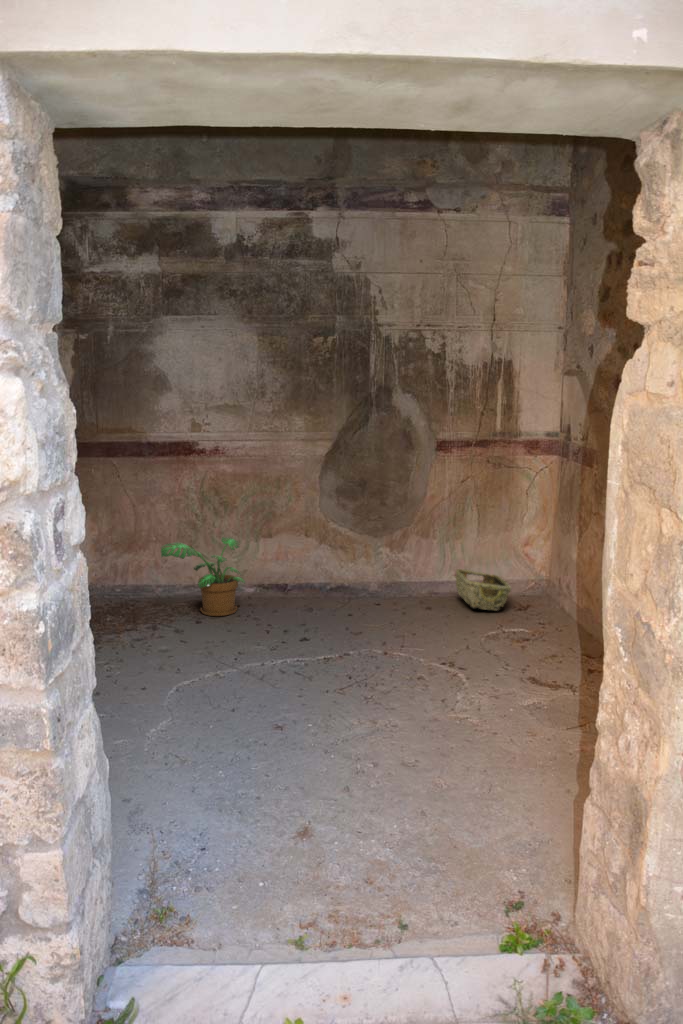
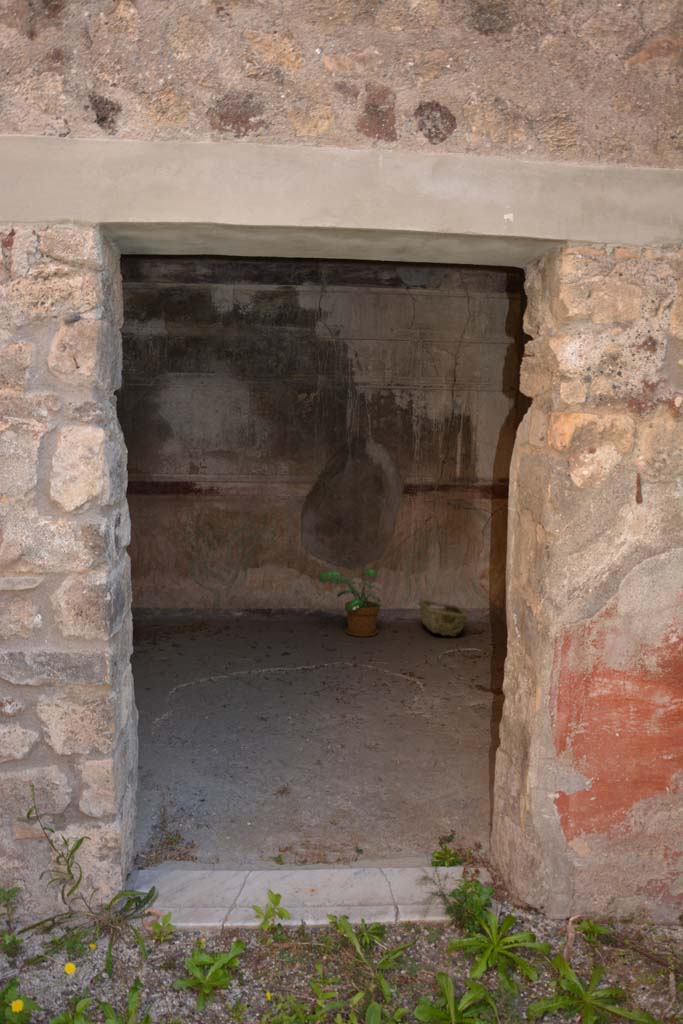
potted plant: present [161,537,245,616] -> present [318,568,386,637]

